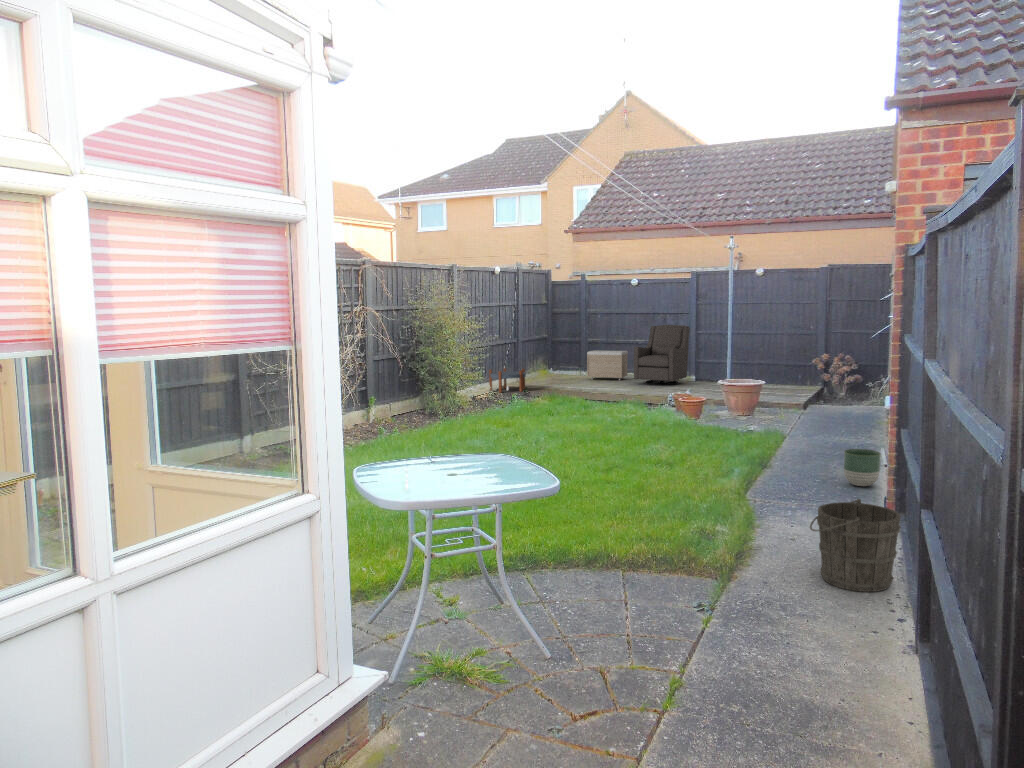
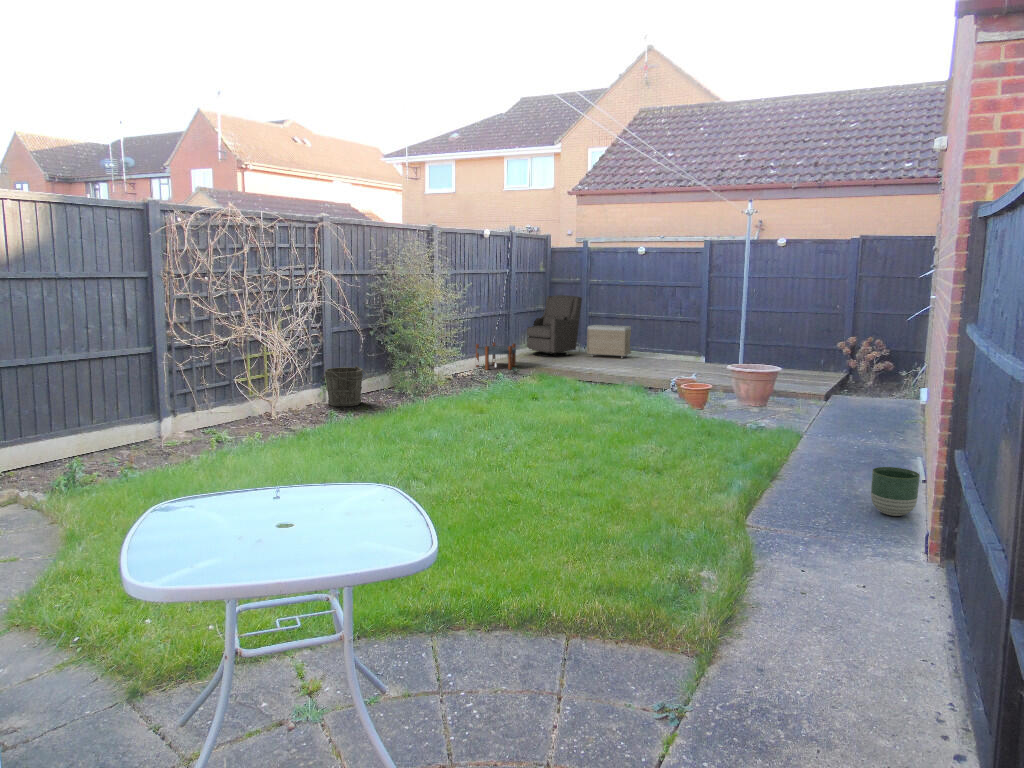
chair: present [634,325,690,385] -> present [527,295,582,357]
bucket: present [810,499,901,592] -> present [325,366,368,406]

